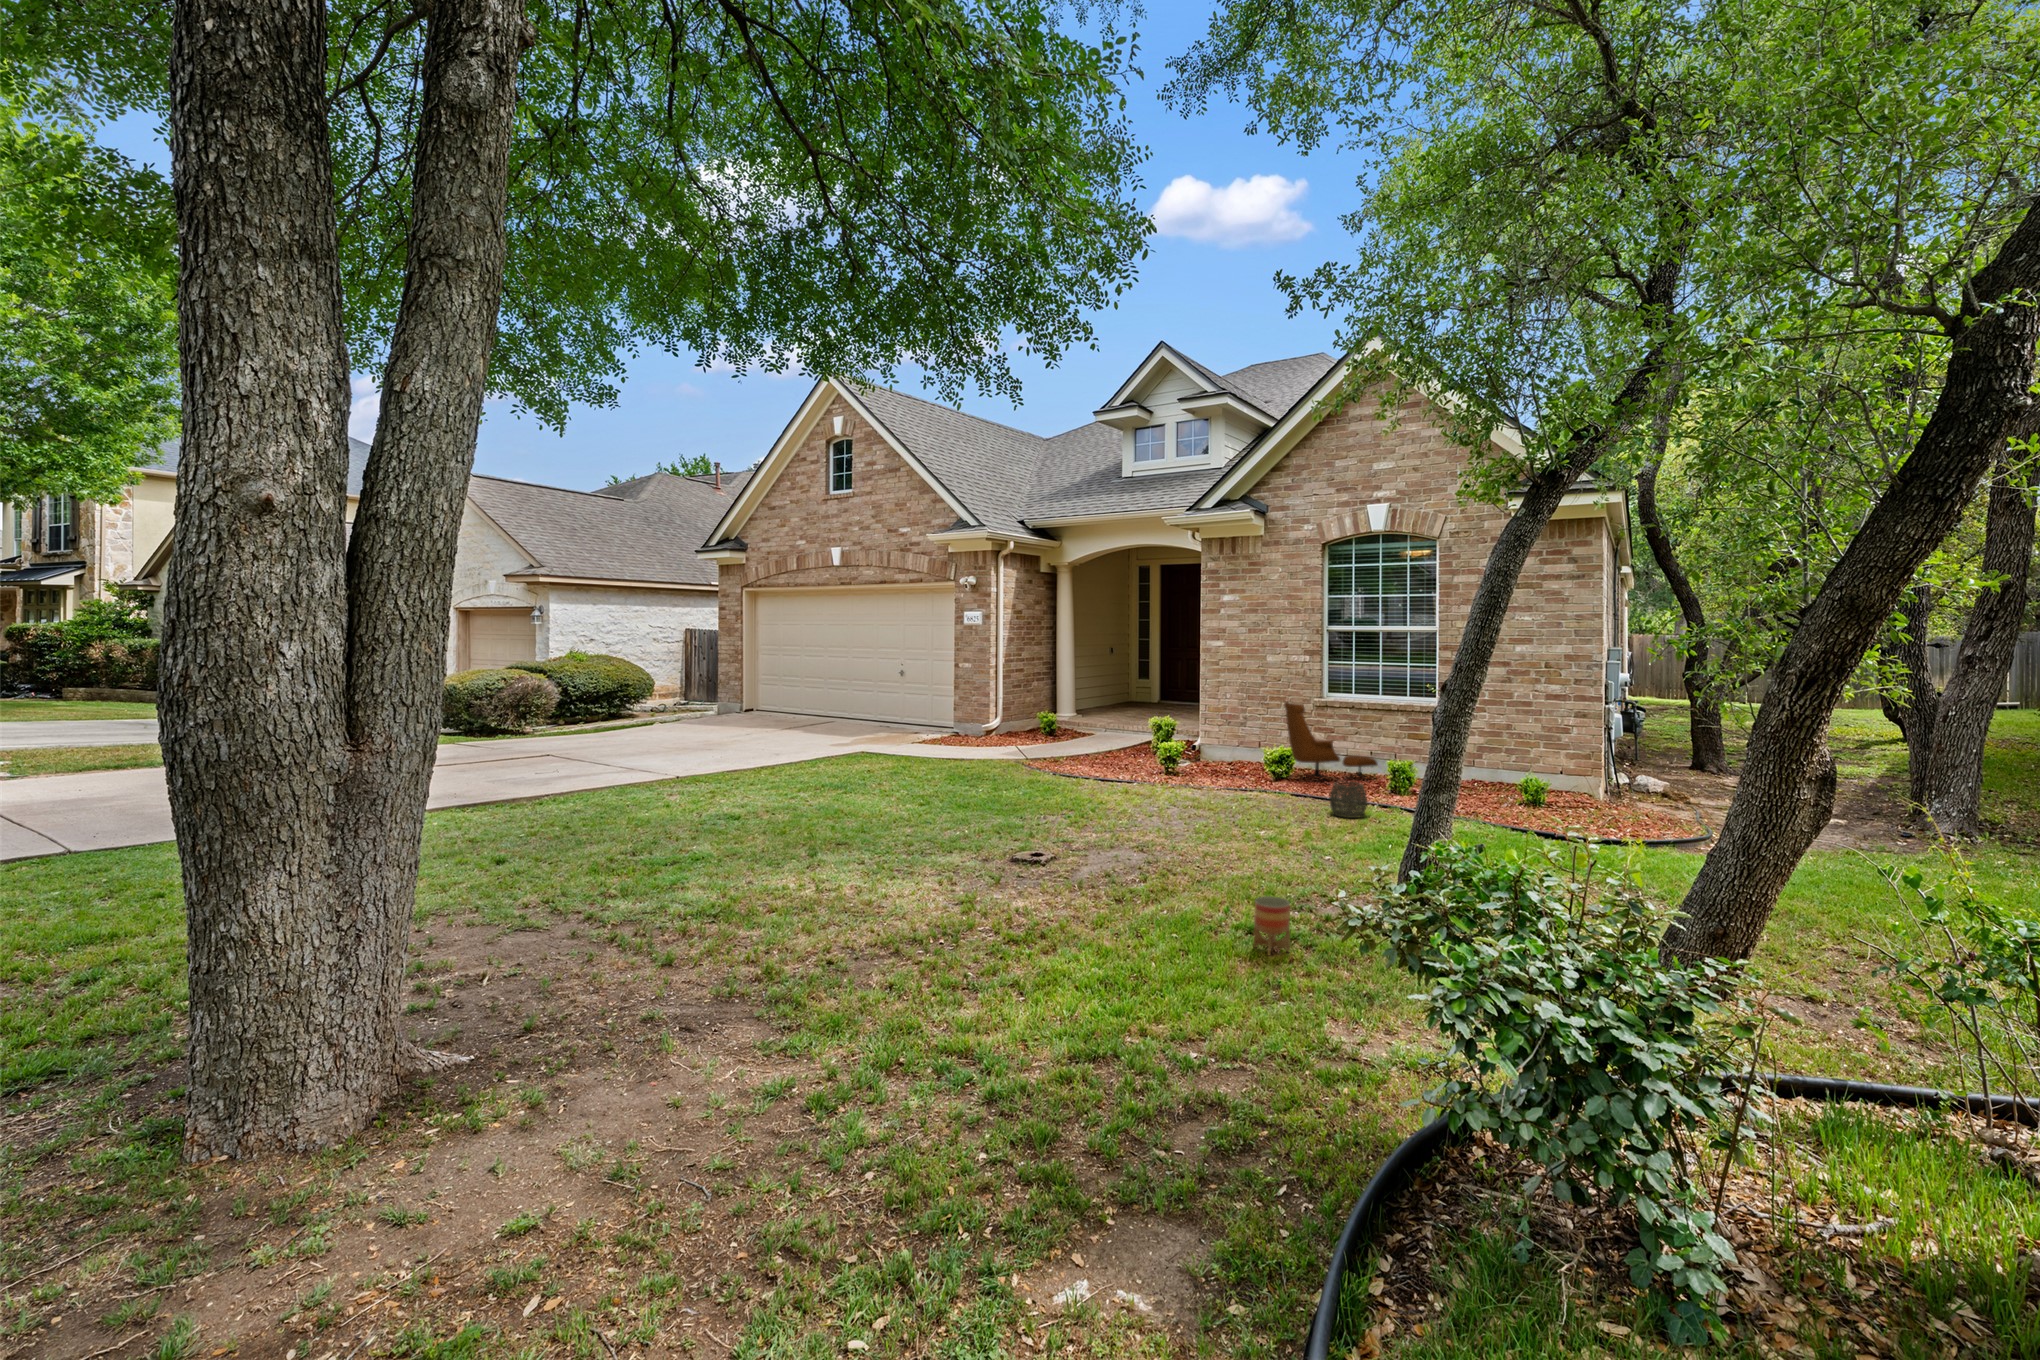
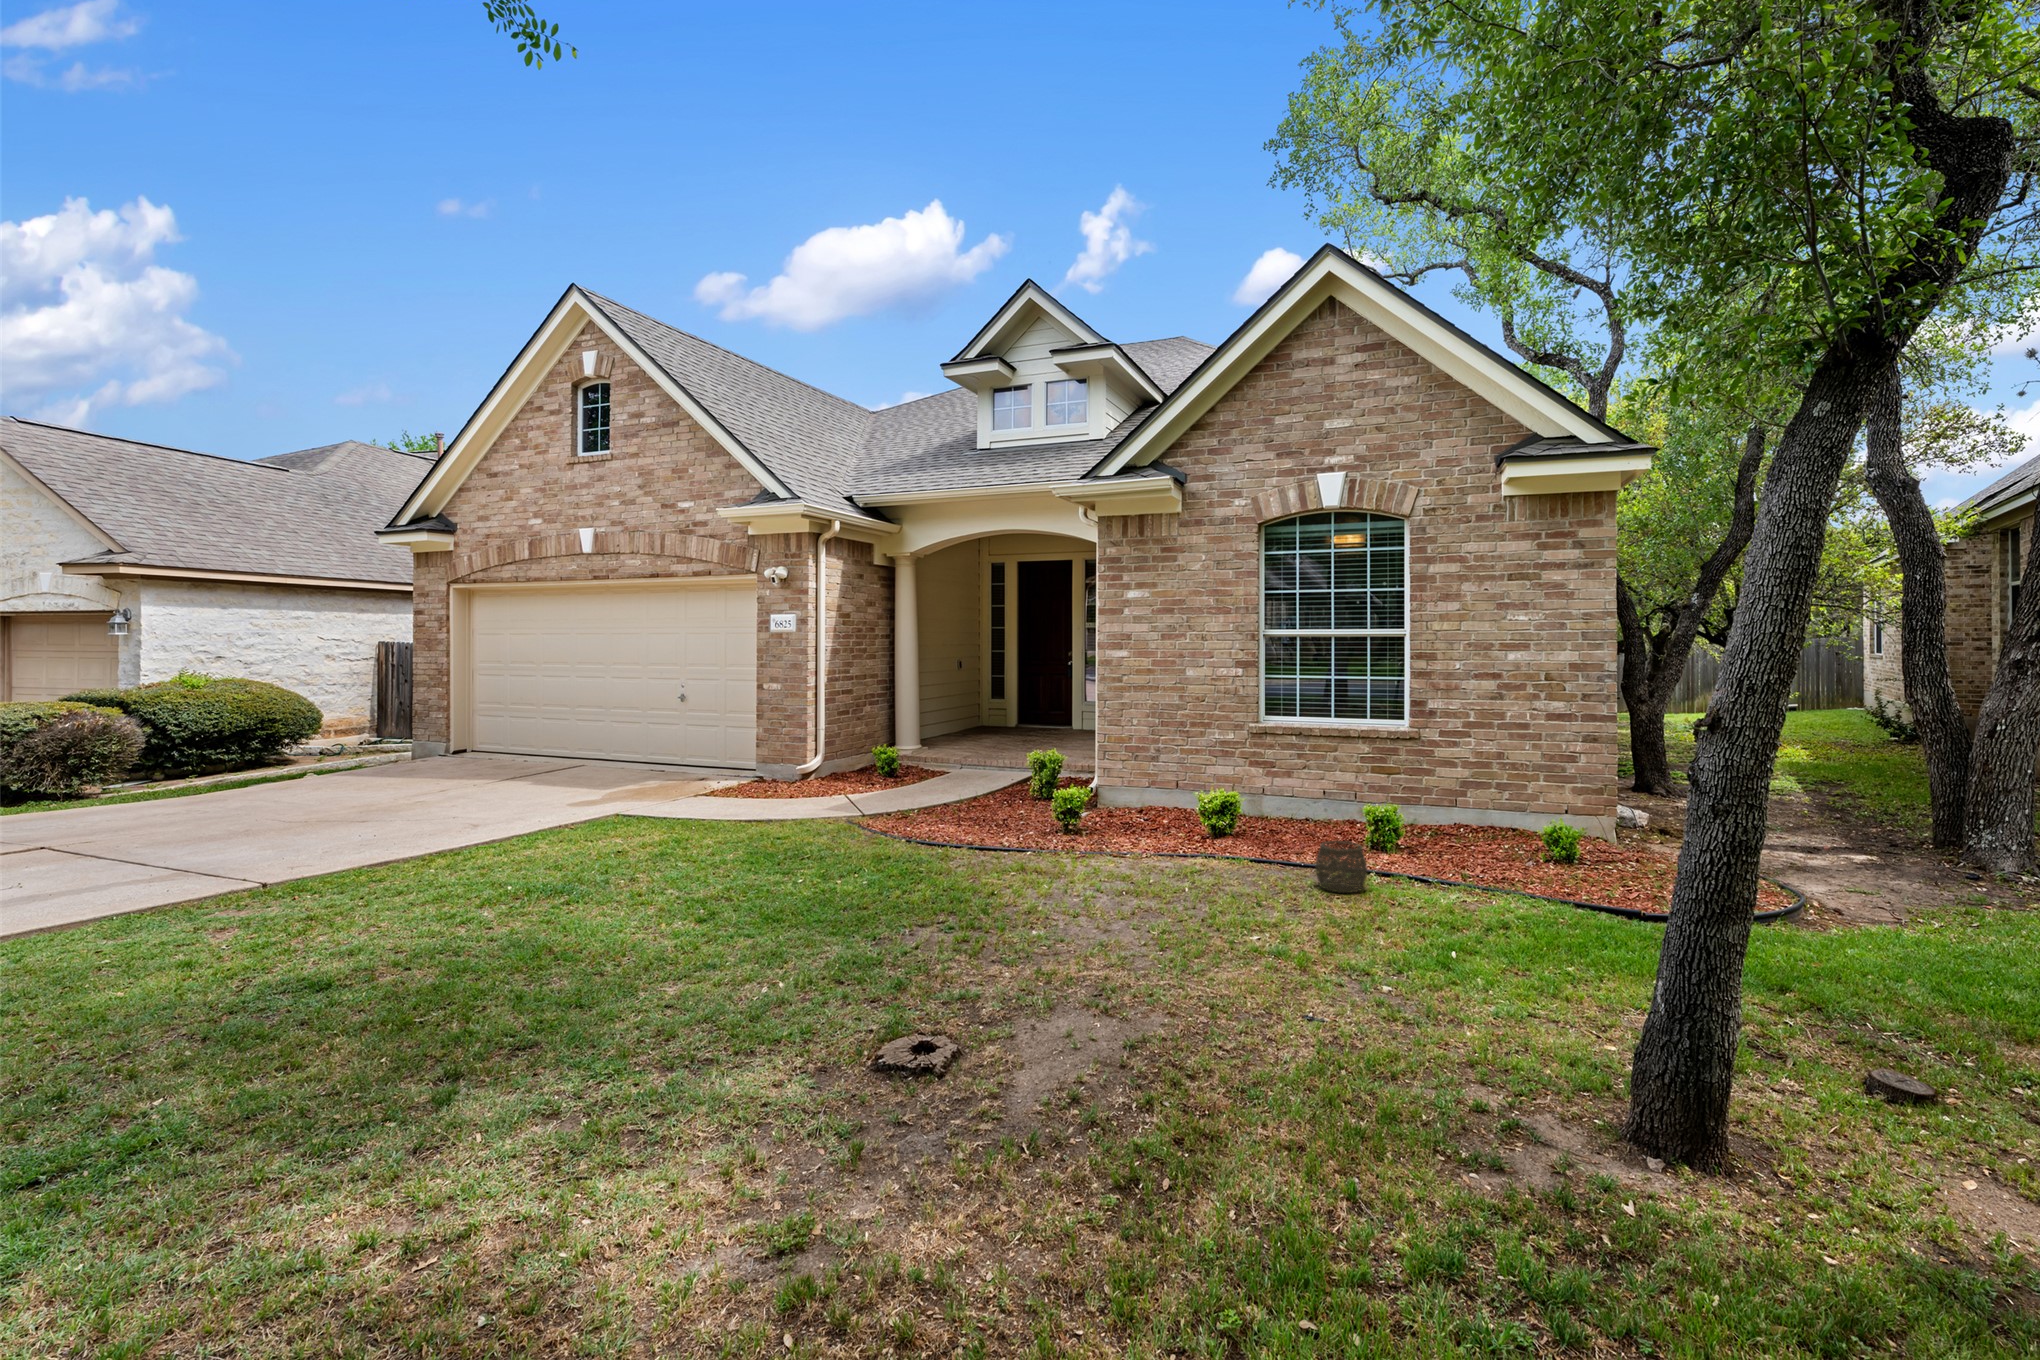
lounge chair: present [1284,702,1378,780] -> none [1219,729,1333,837]
planter: present [1253,896,1290,955] -> none [1417,1132,1491,1265]

